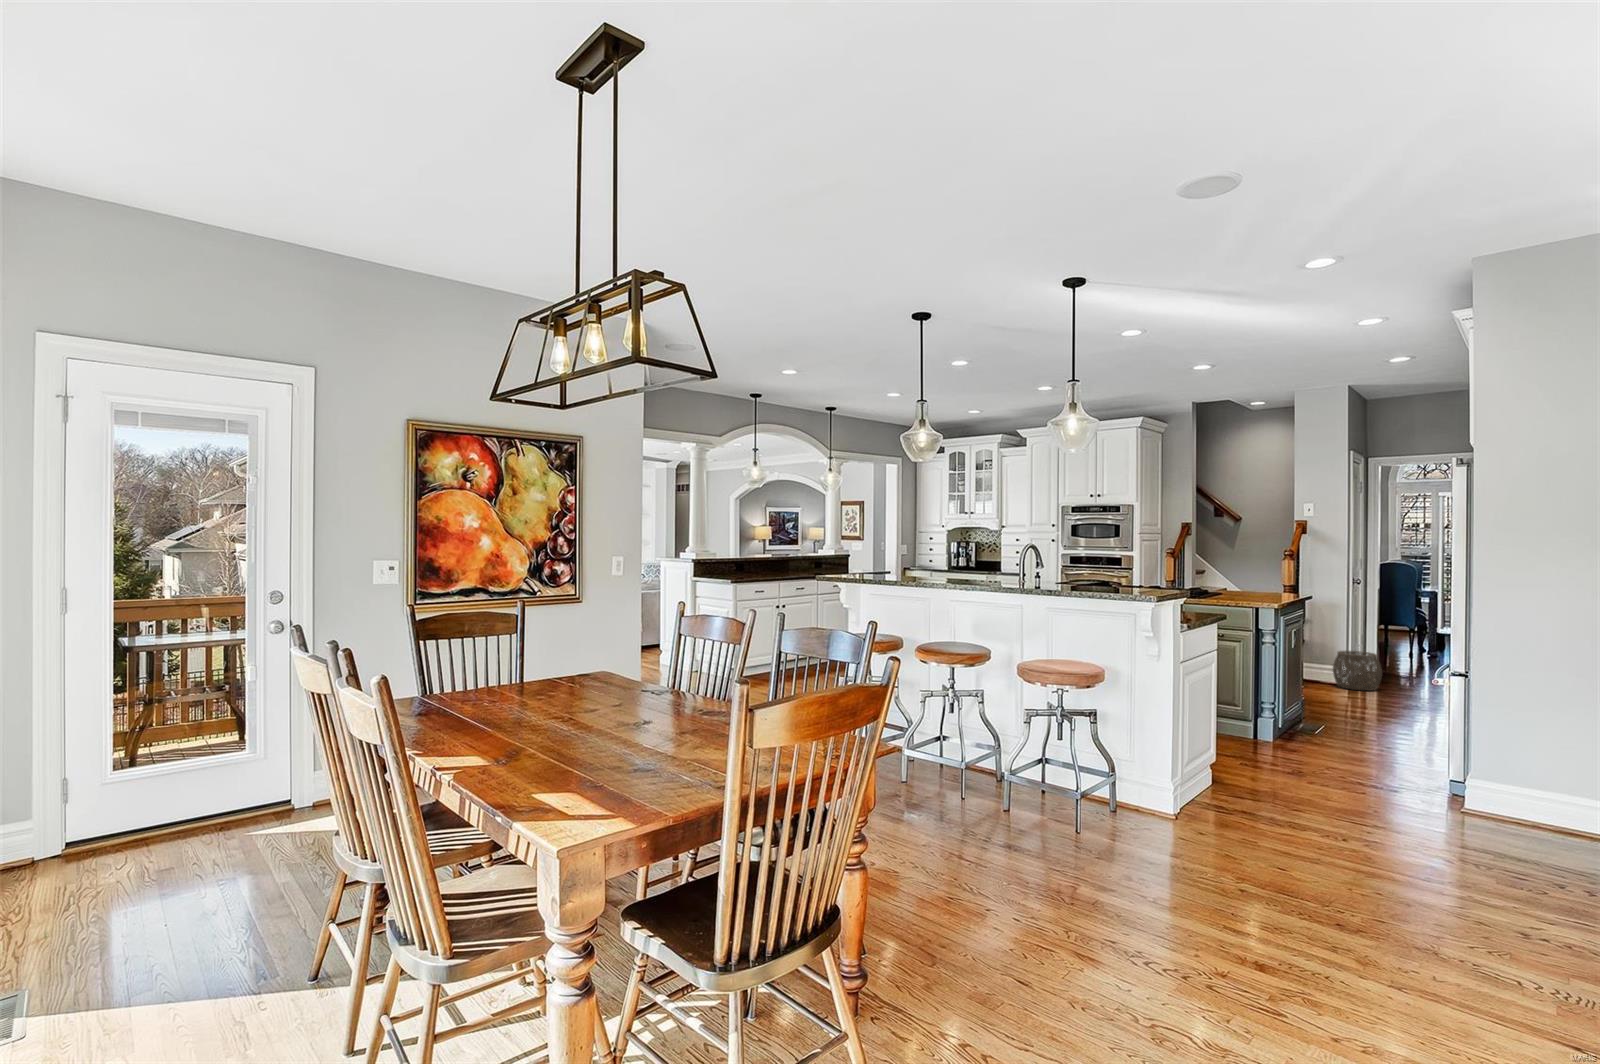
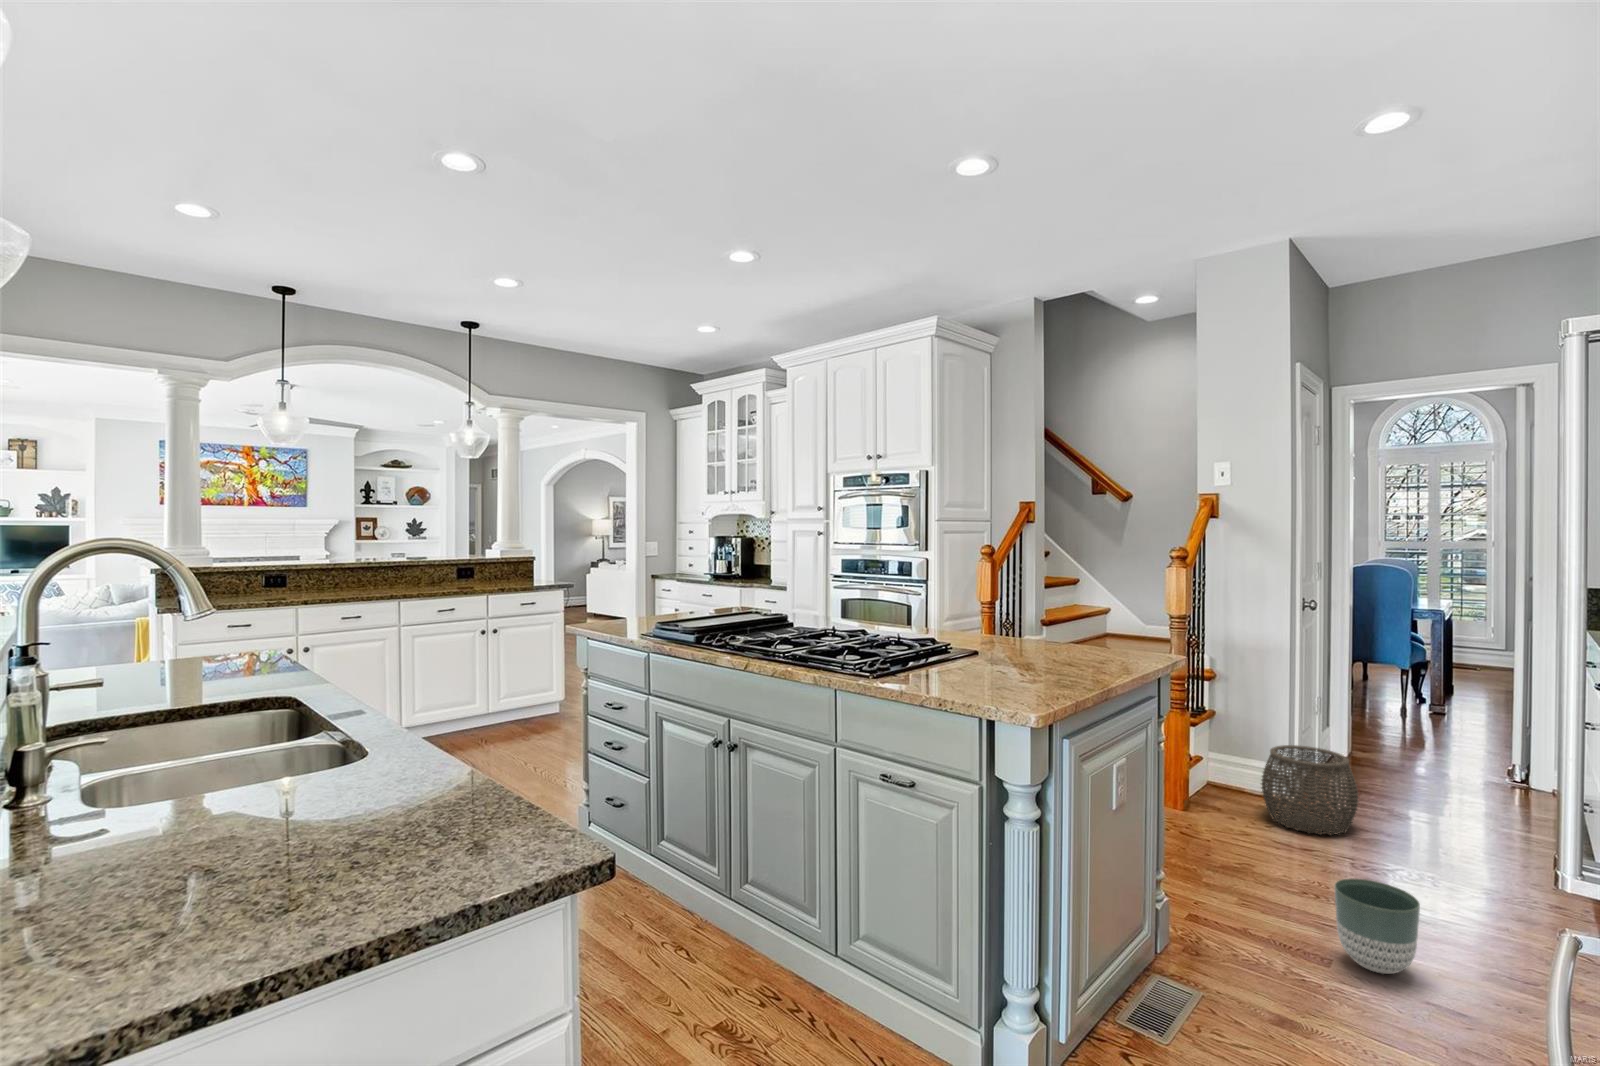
planter: none [1371,684,1405,717] -> present [1335,878,1420,974]

